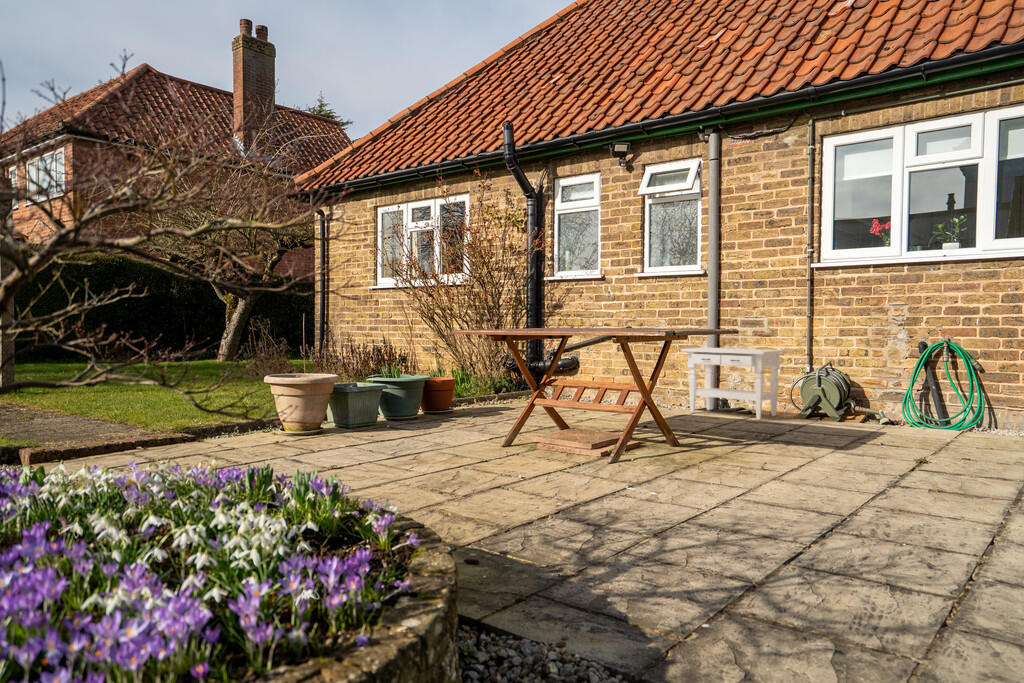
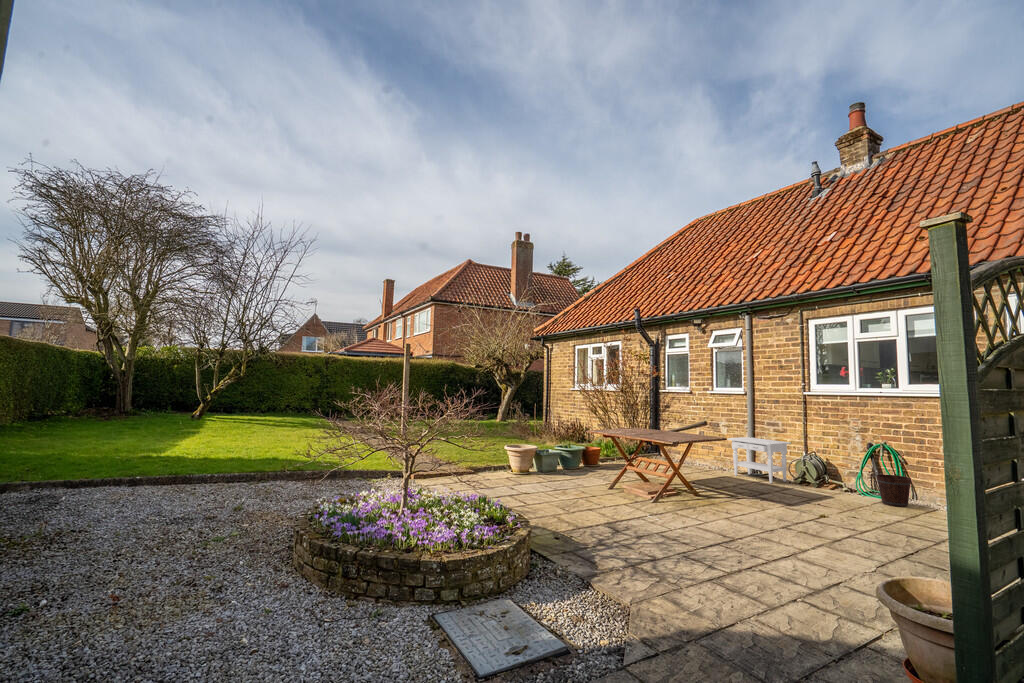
bucket: none [943,387,998,439] -> present [876,474,911,507]

